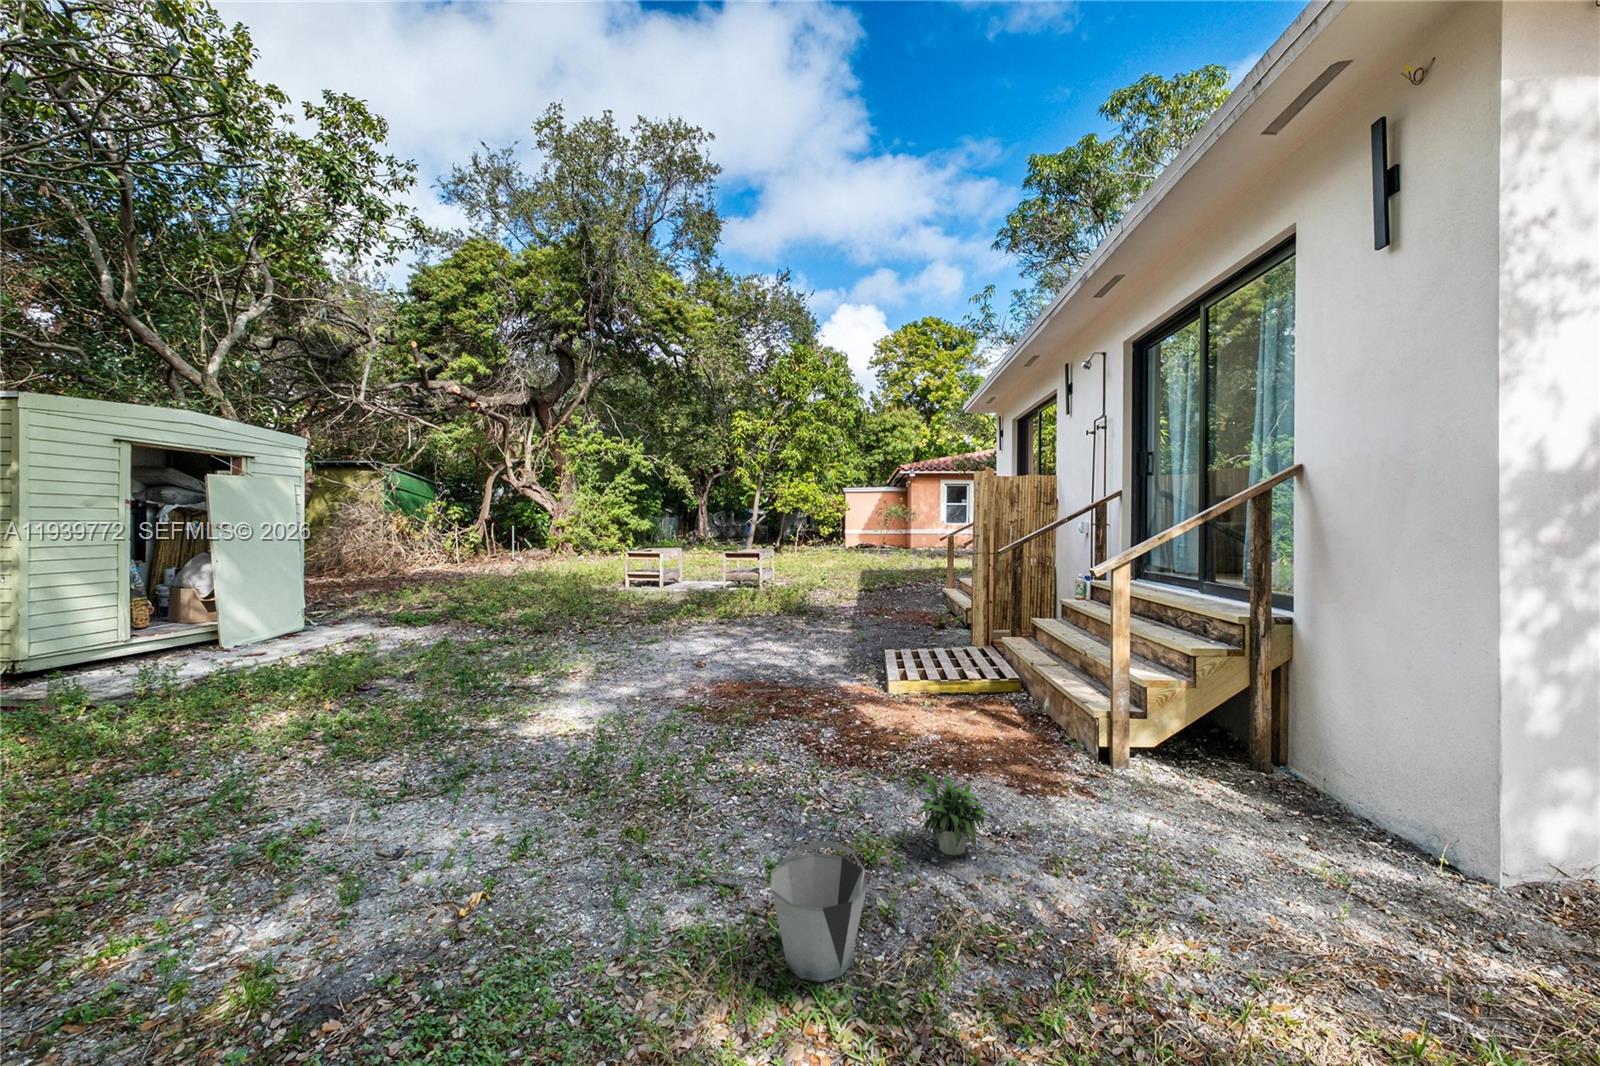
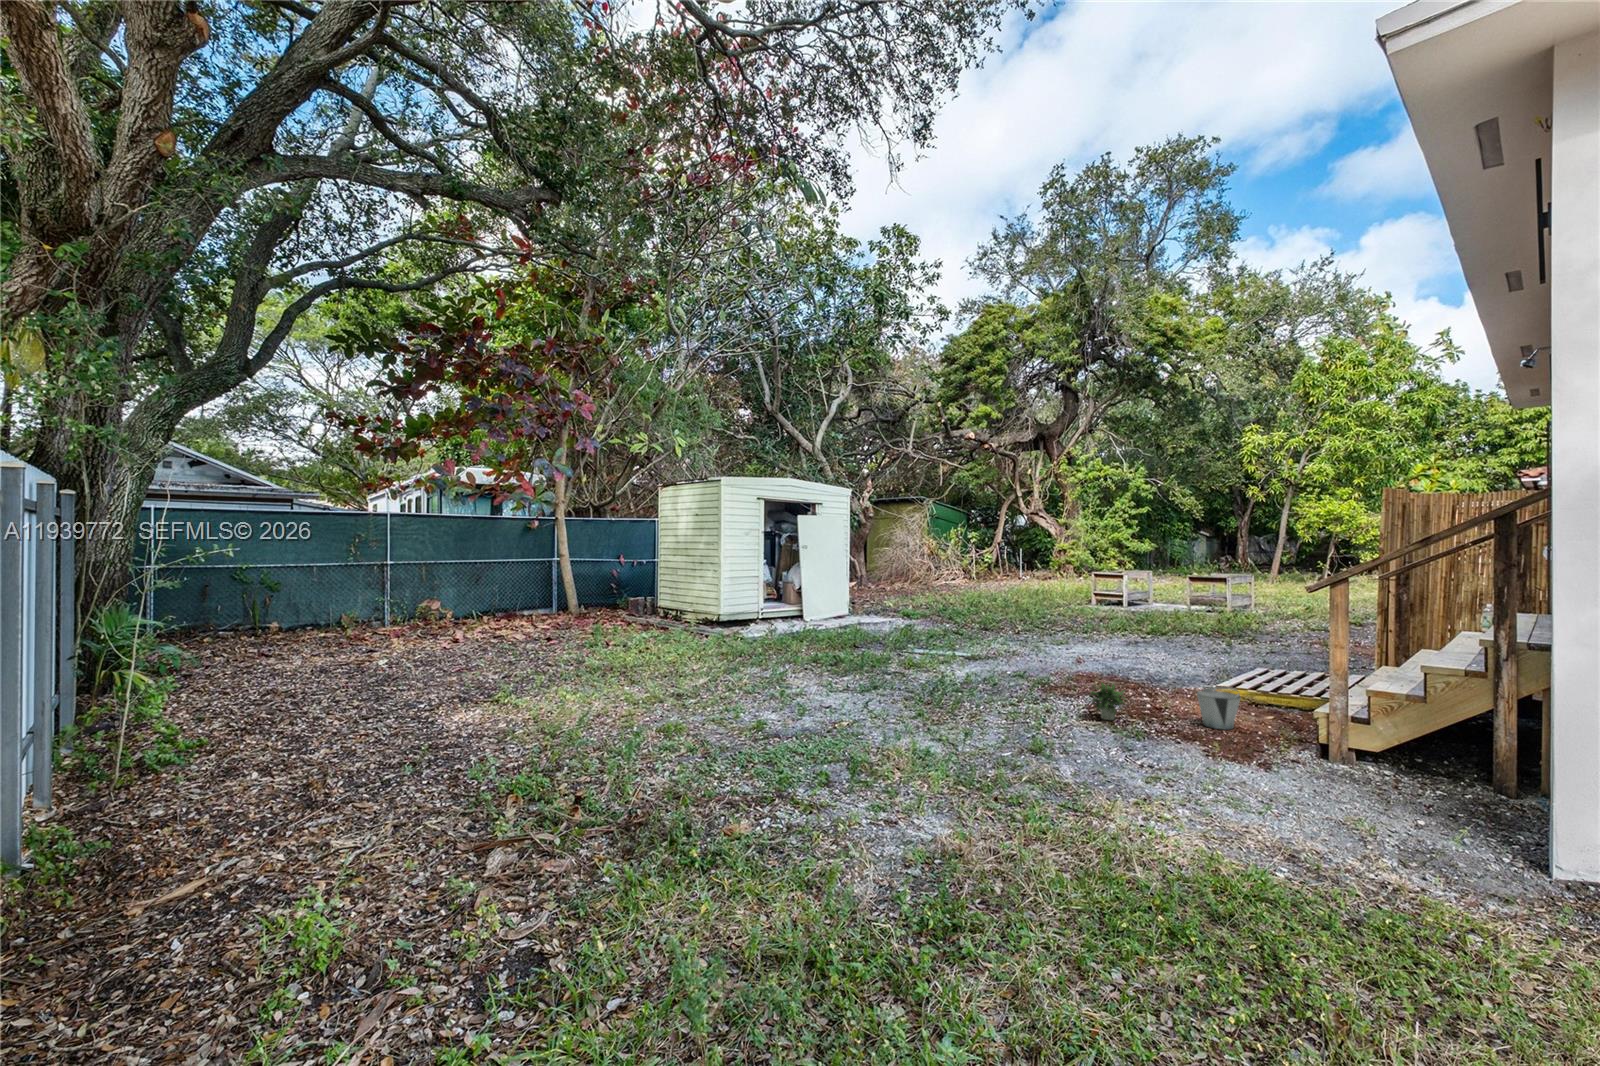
bucket: present [771,841,867,982] -> present [1197,687,1241,729]

